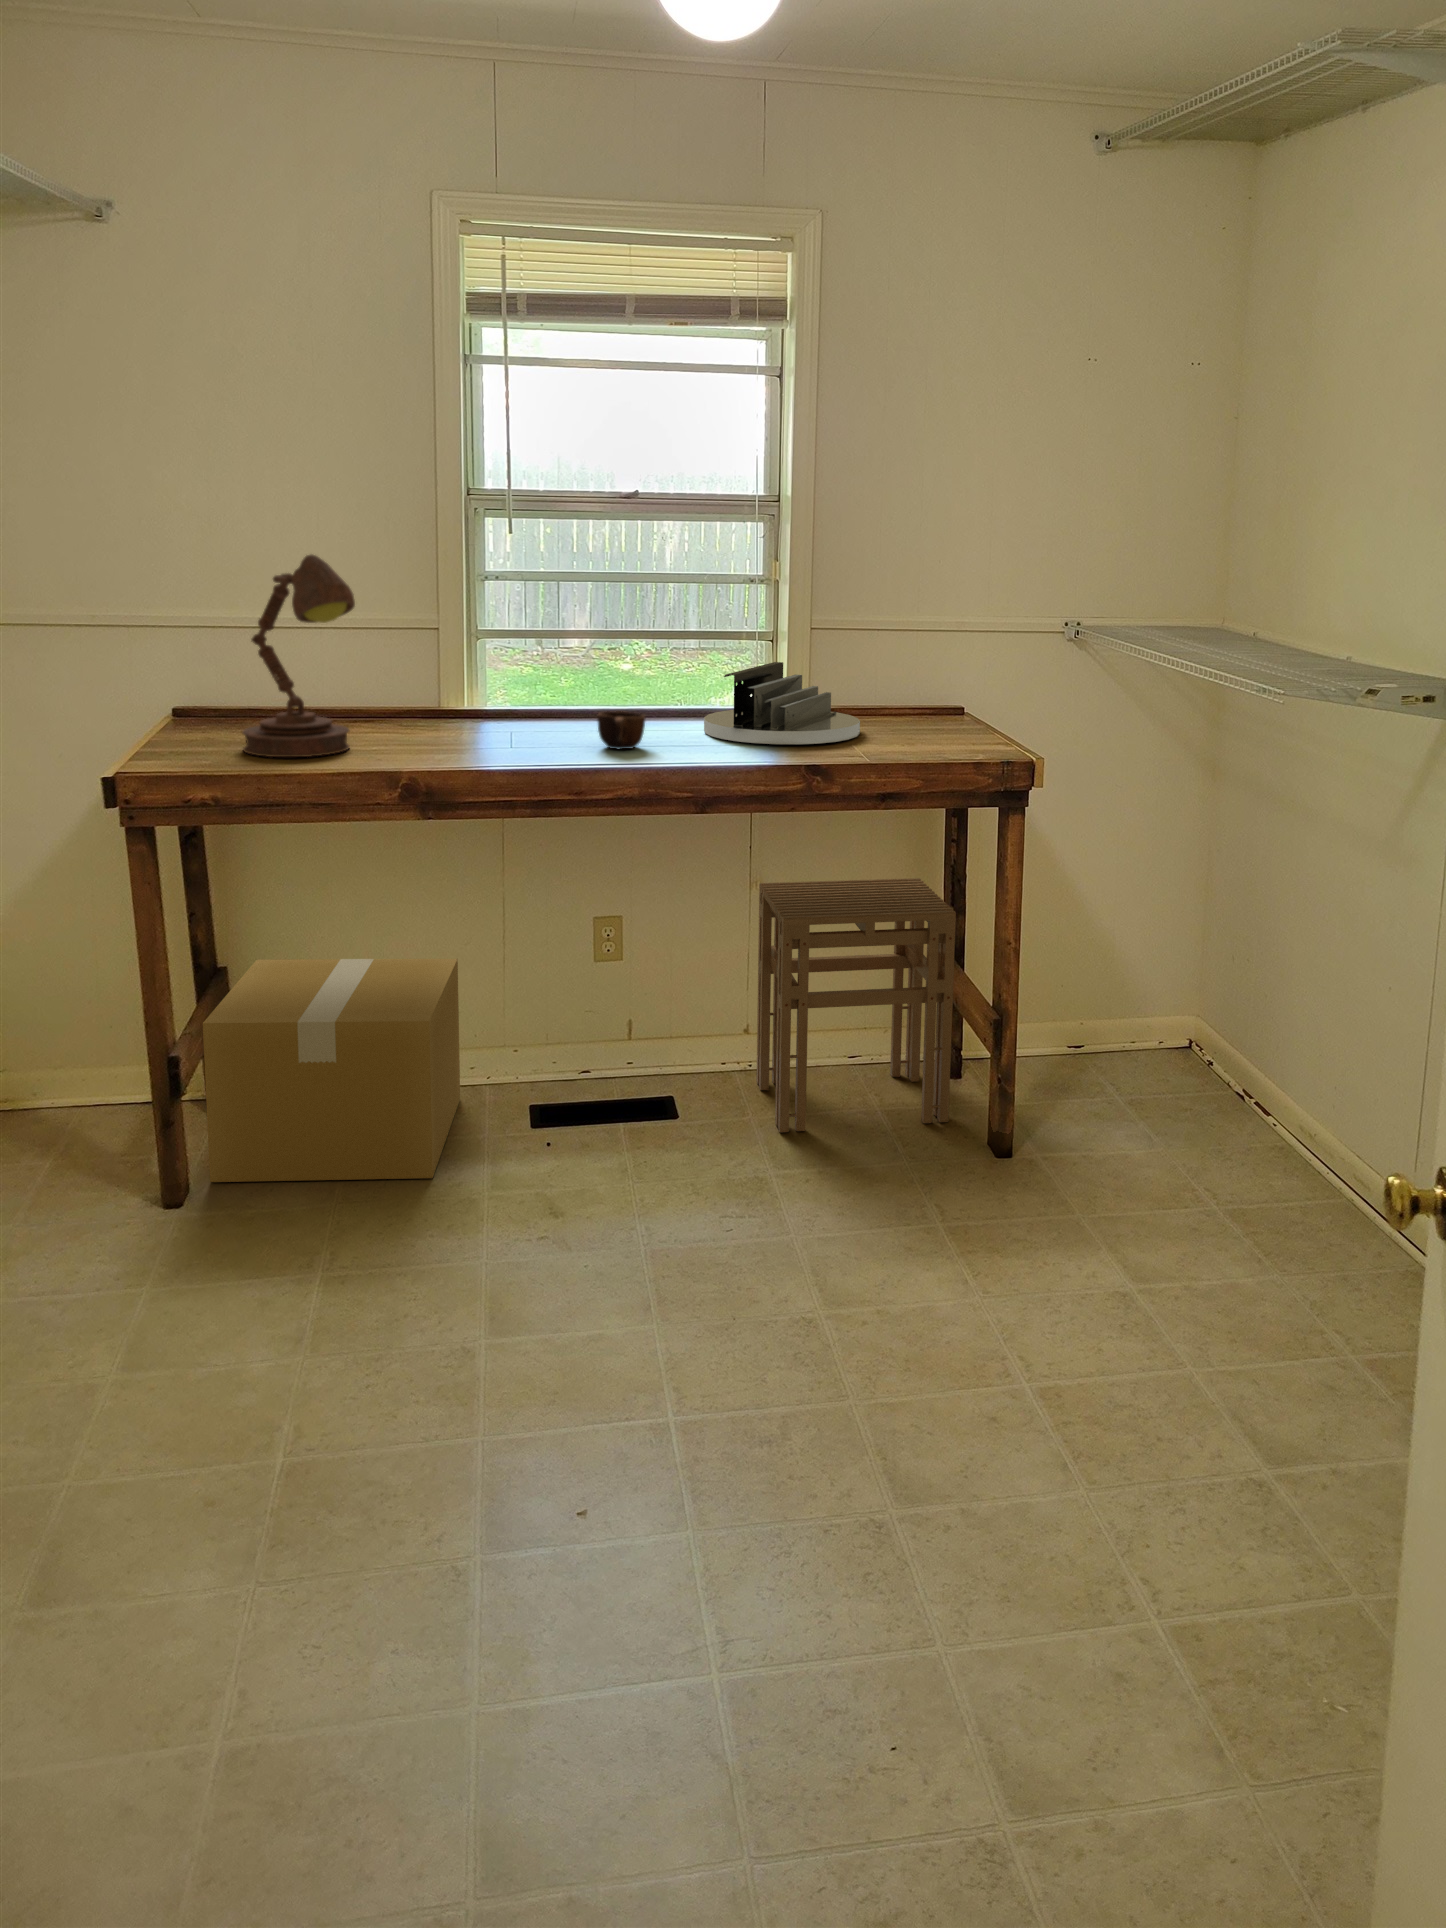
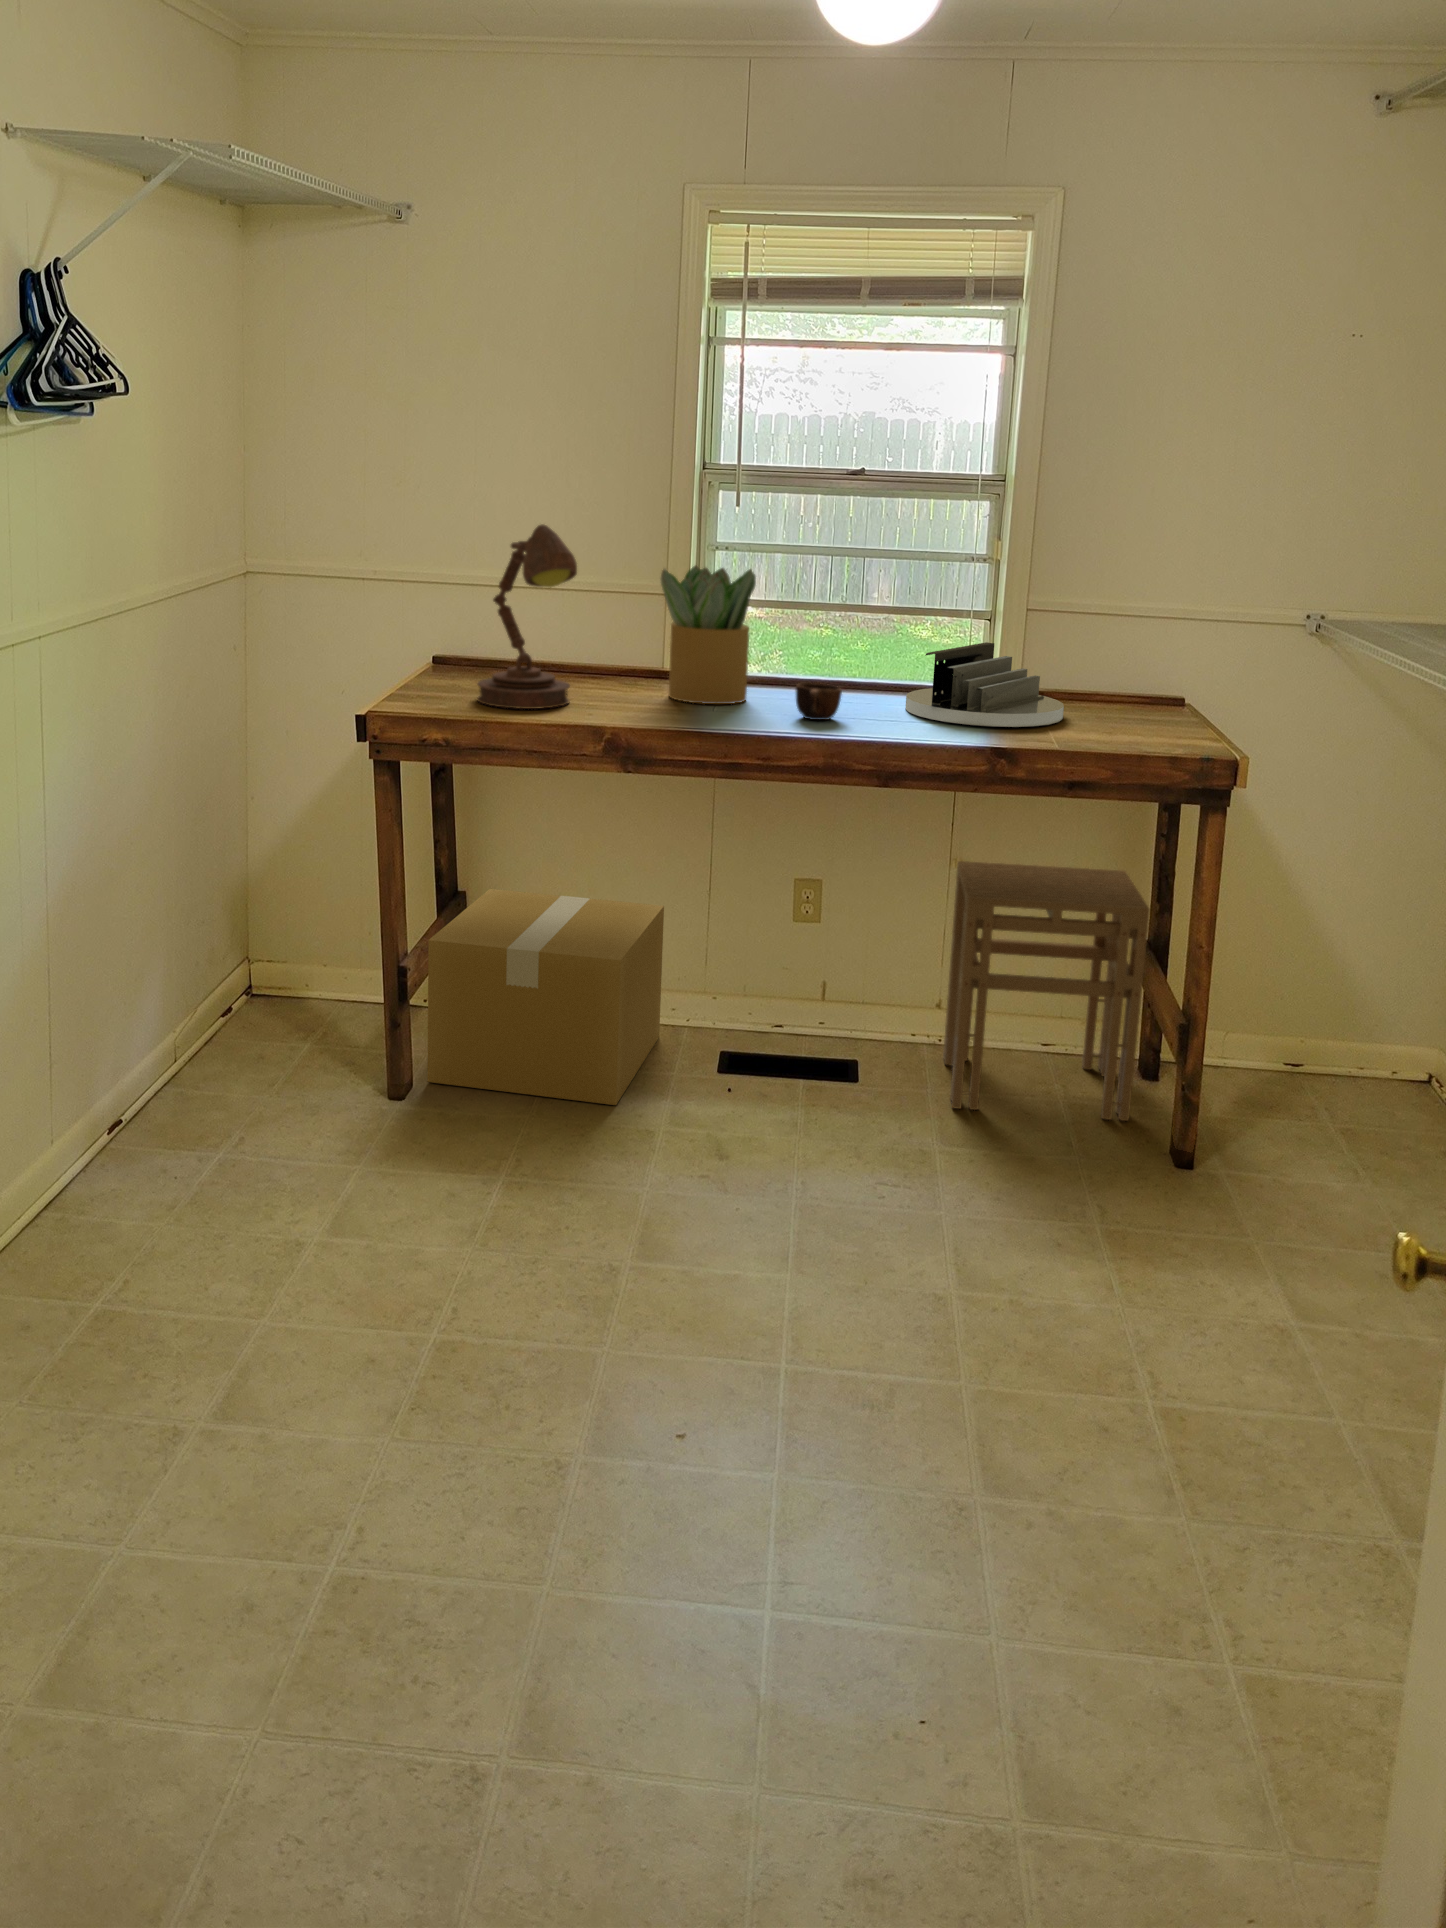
potted plant: none [440,594,541,740] -> present [661,566,756,704]

